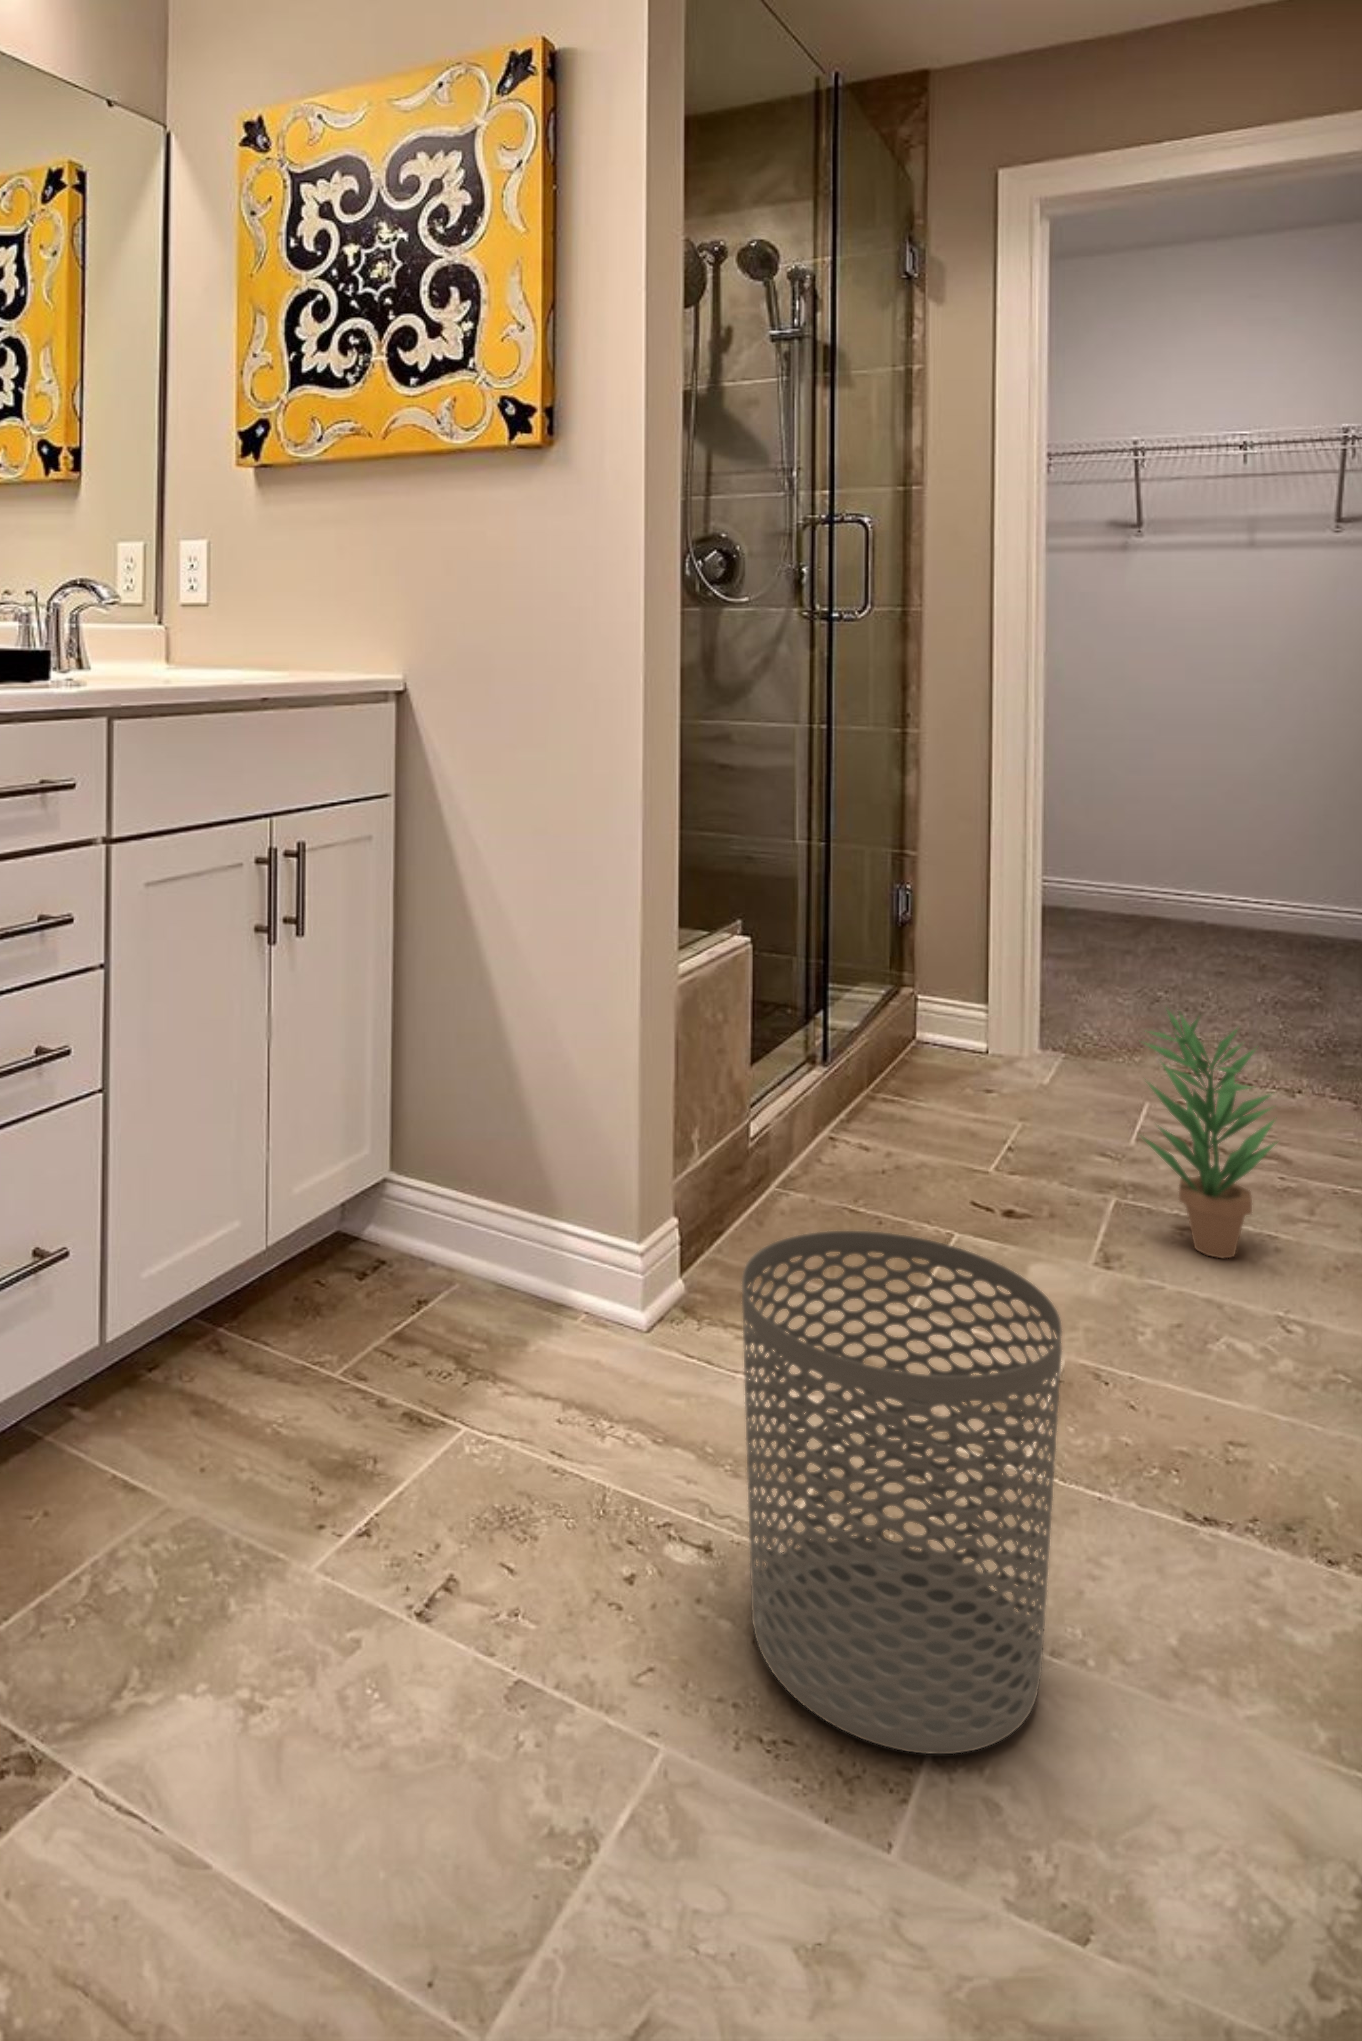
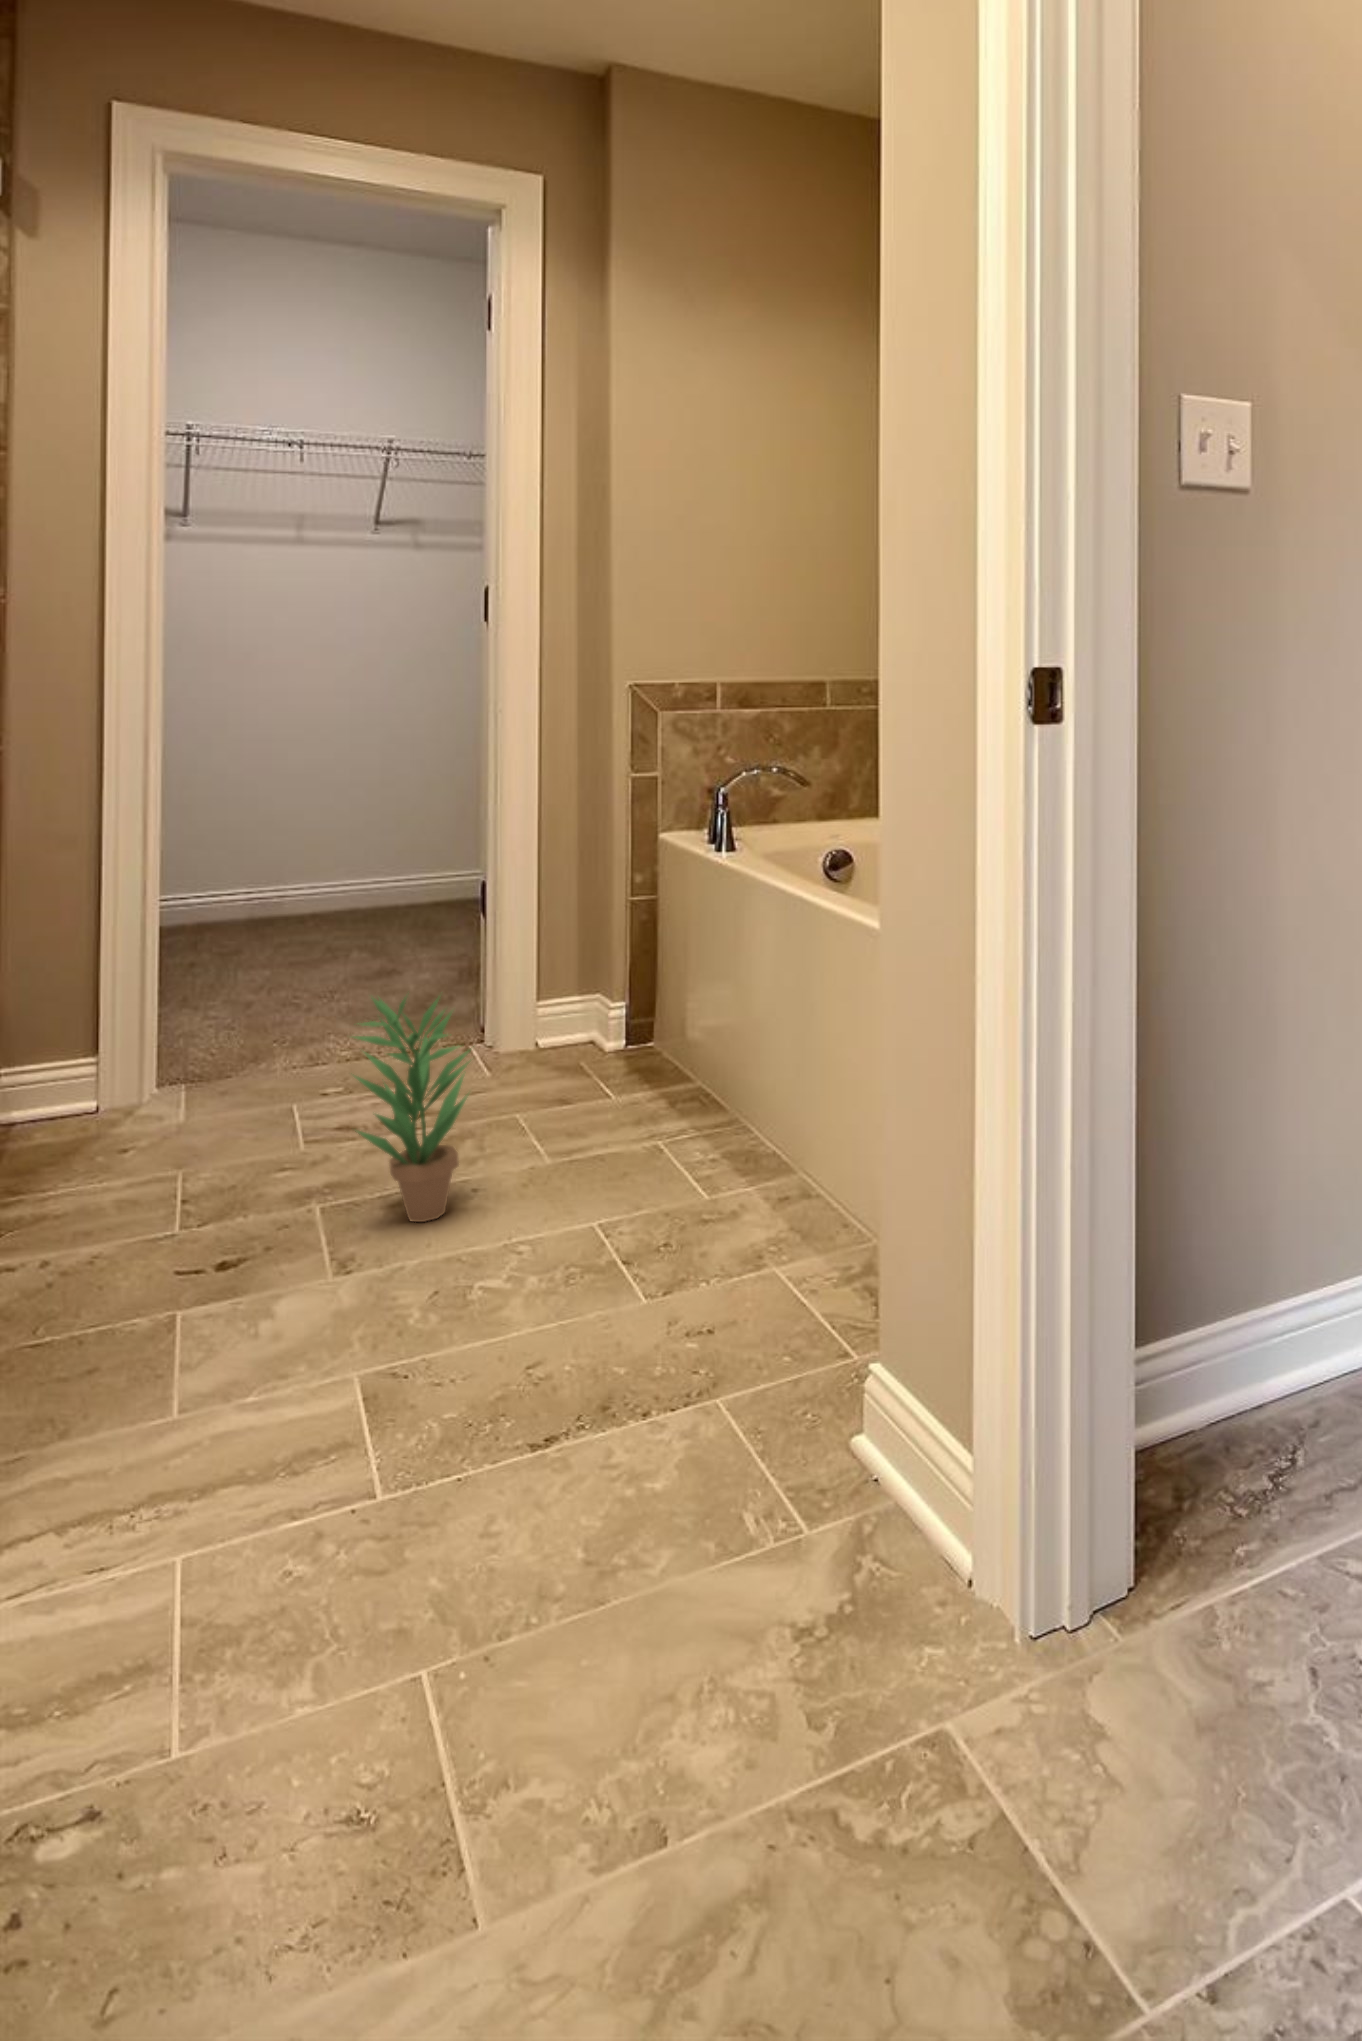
waste bin: present [742,1231,1062,1754] -> none [156,1283,524,1877]

